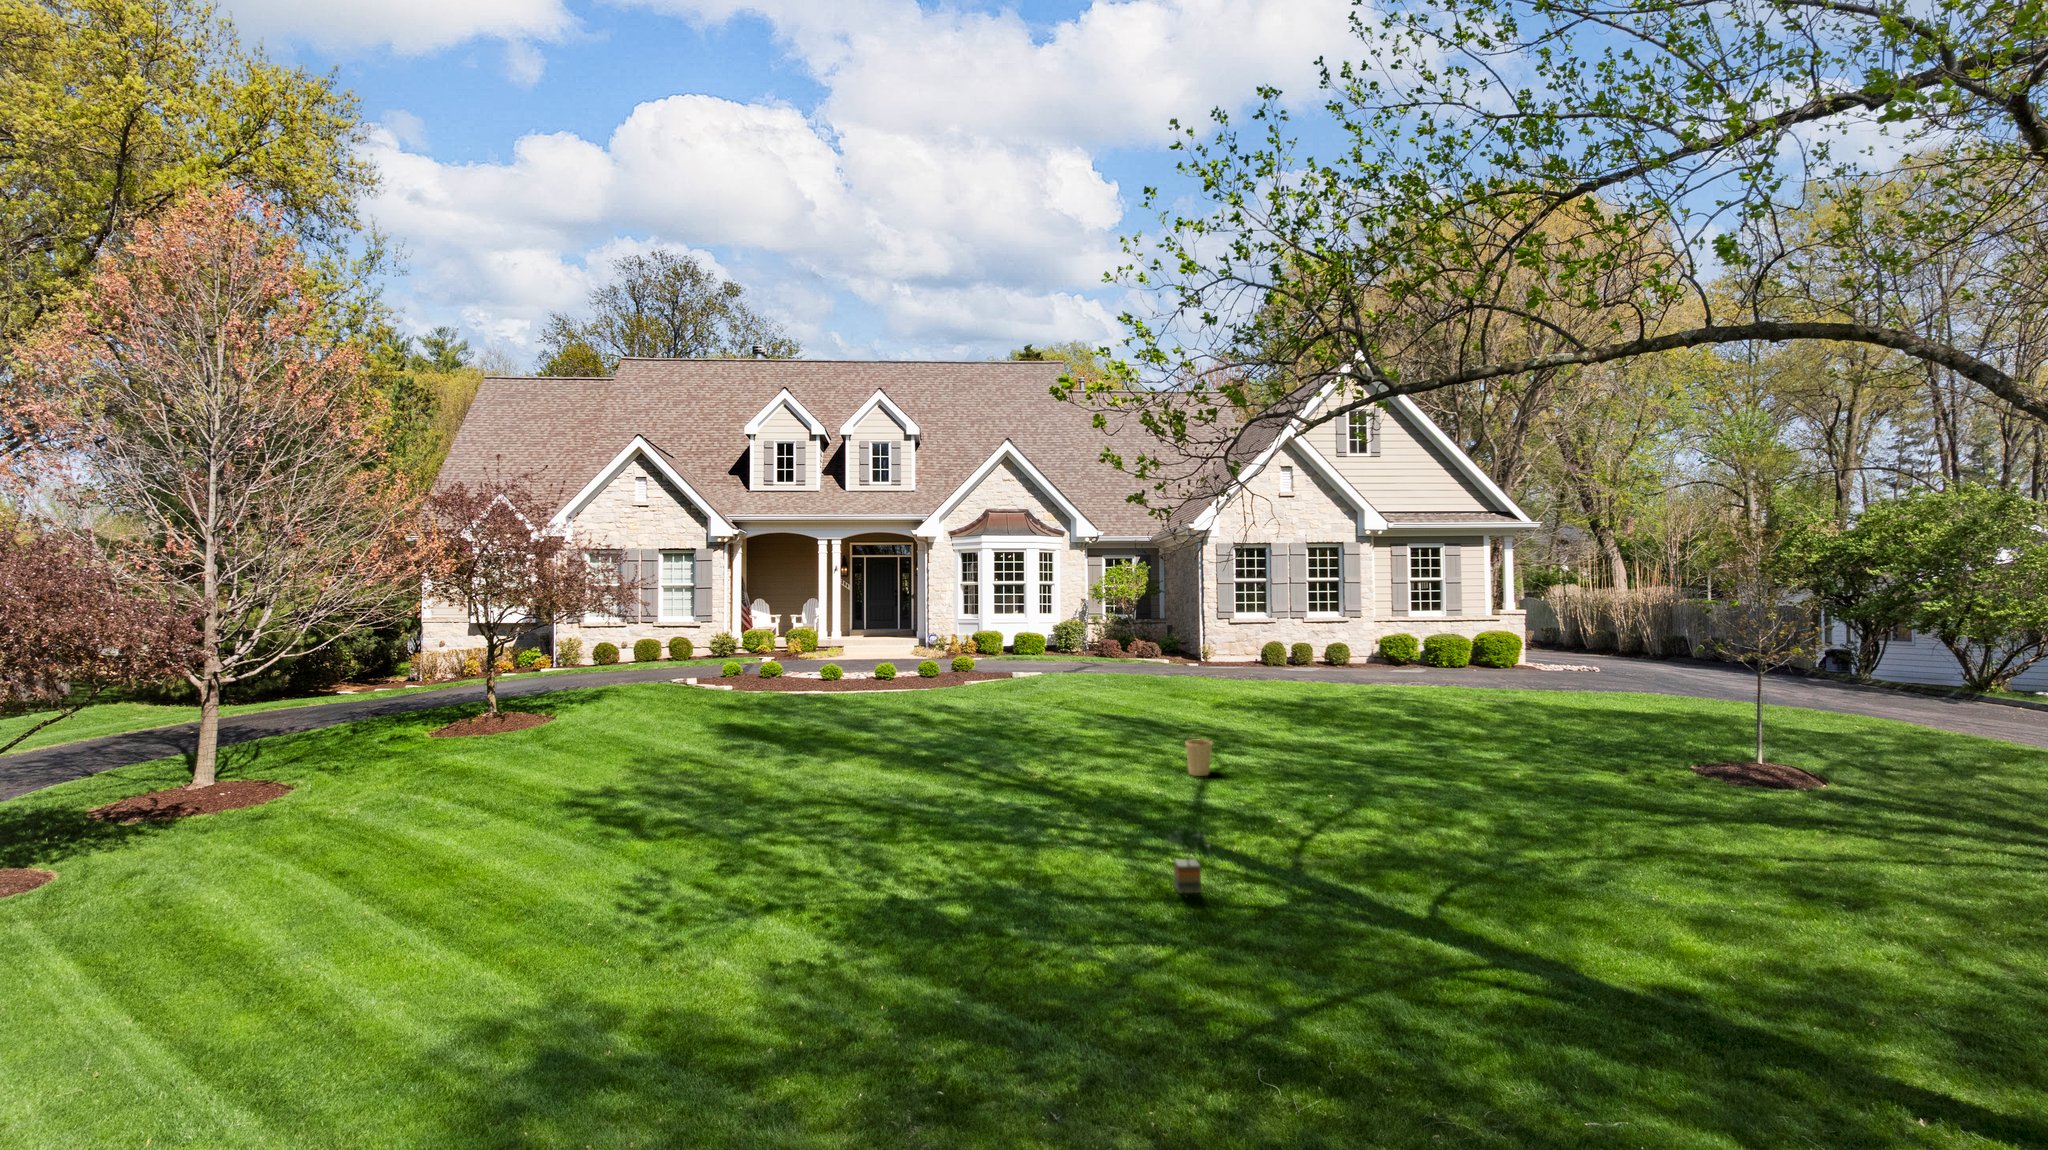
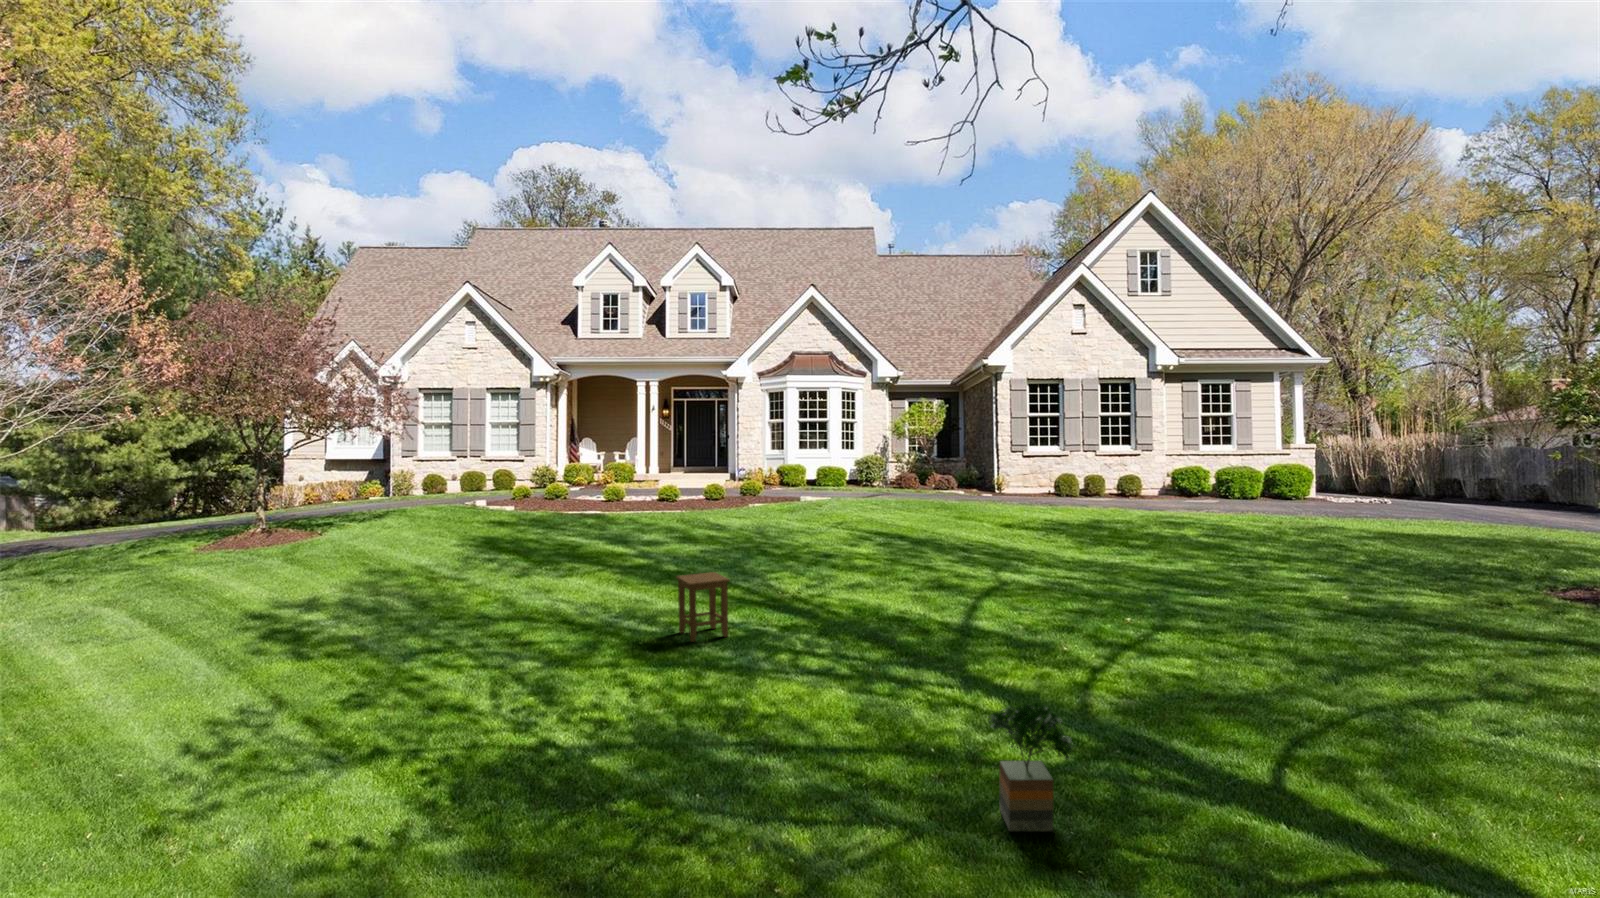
basket: present [1186,739,1213,776] -> none [995,549,1032,604]
stool: none [952,755,993,806] -> present [676,572,730,642]

